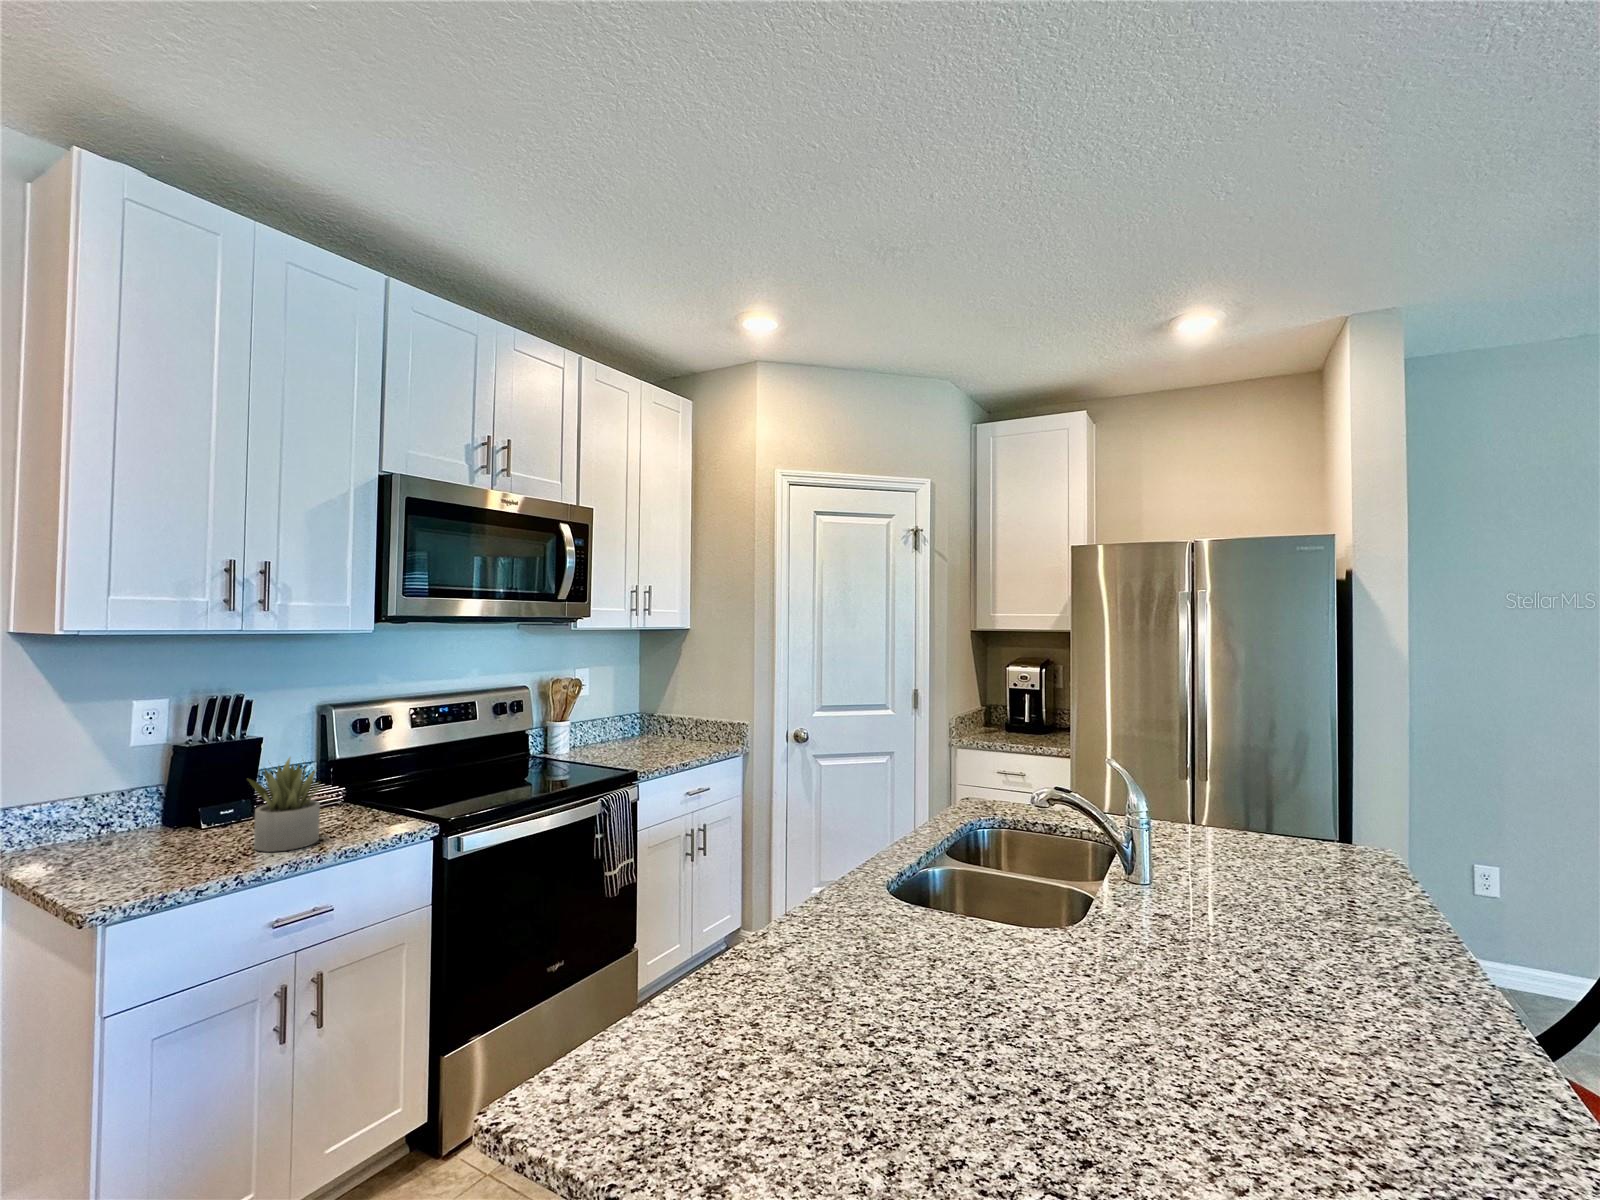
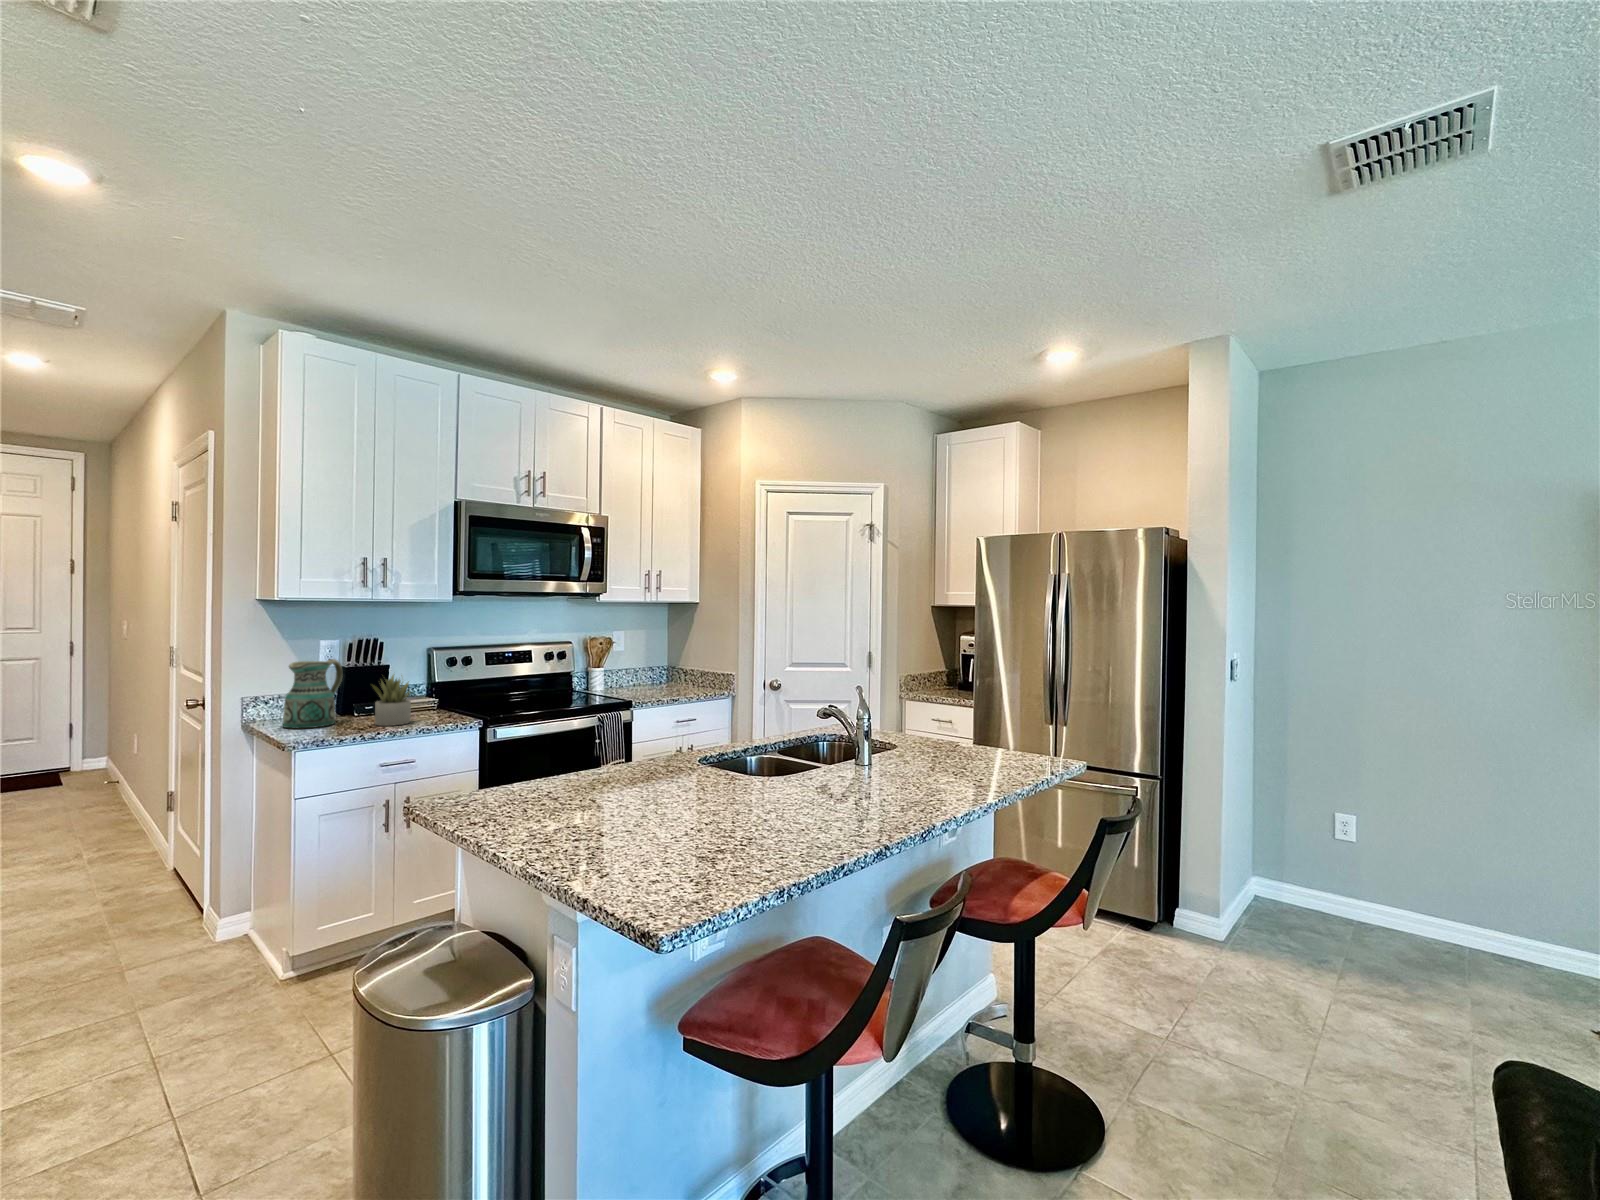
ceramic pitcher: none [67,736,185,872] -> present [283,659,342,728]

